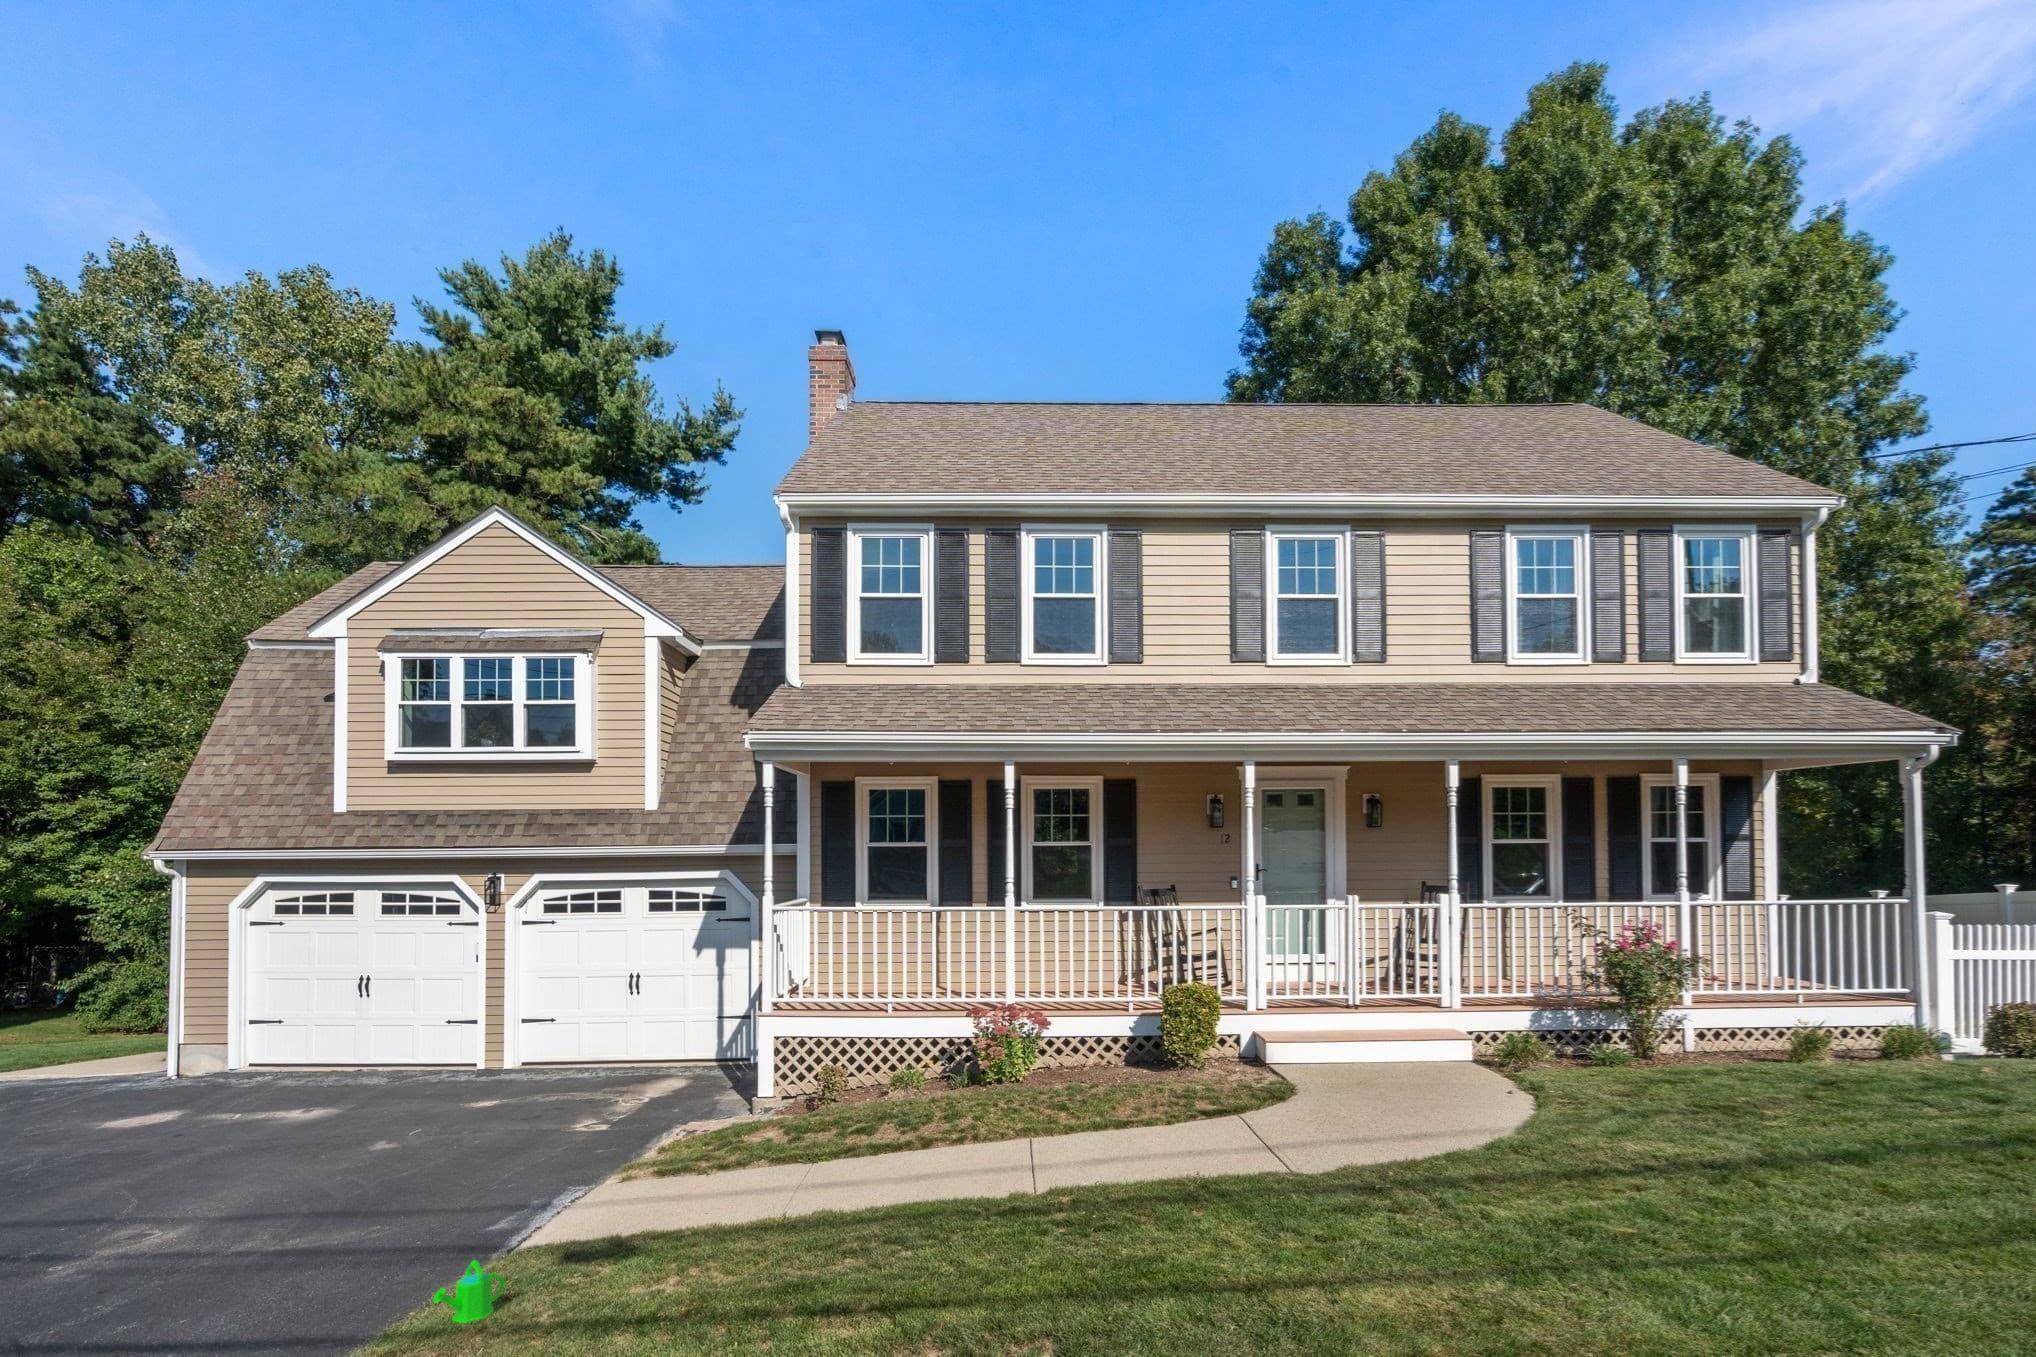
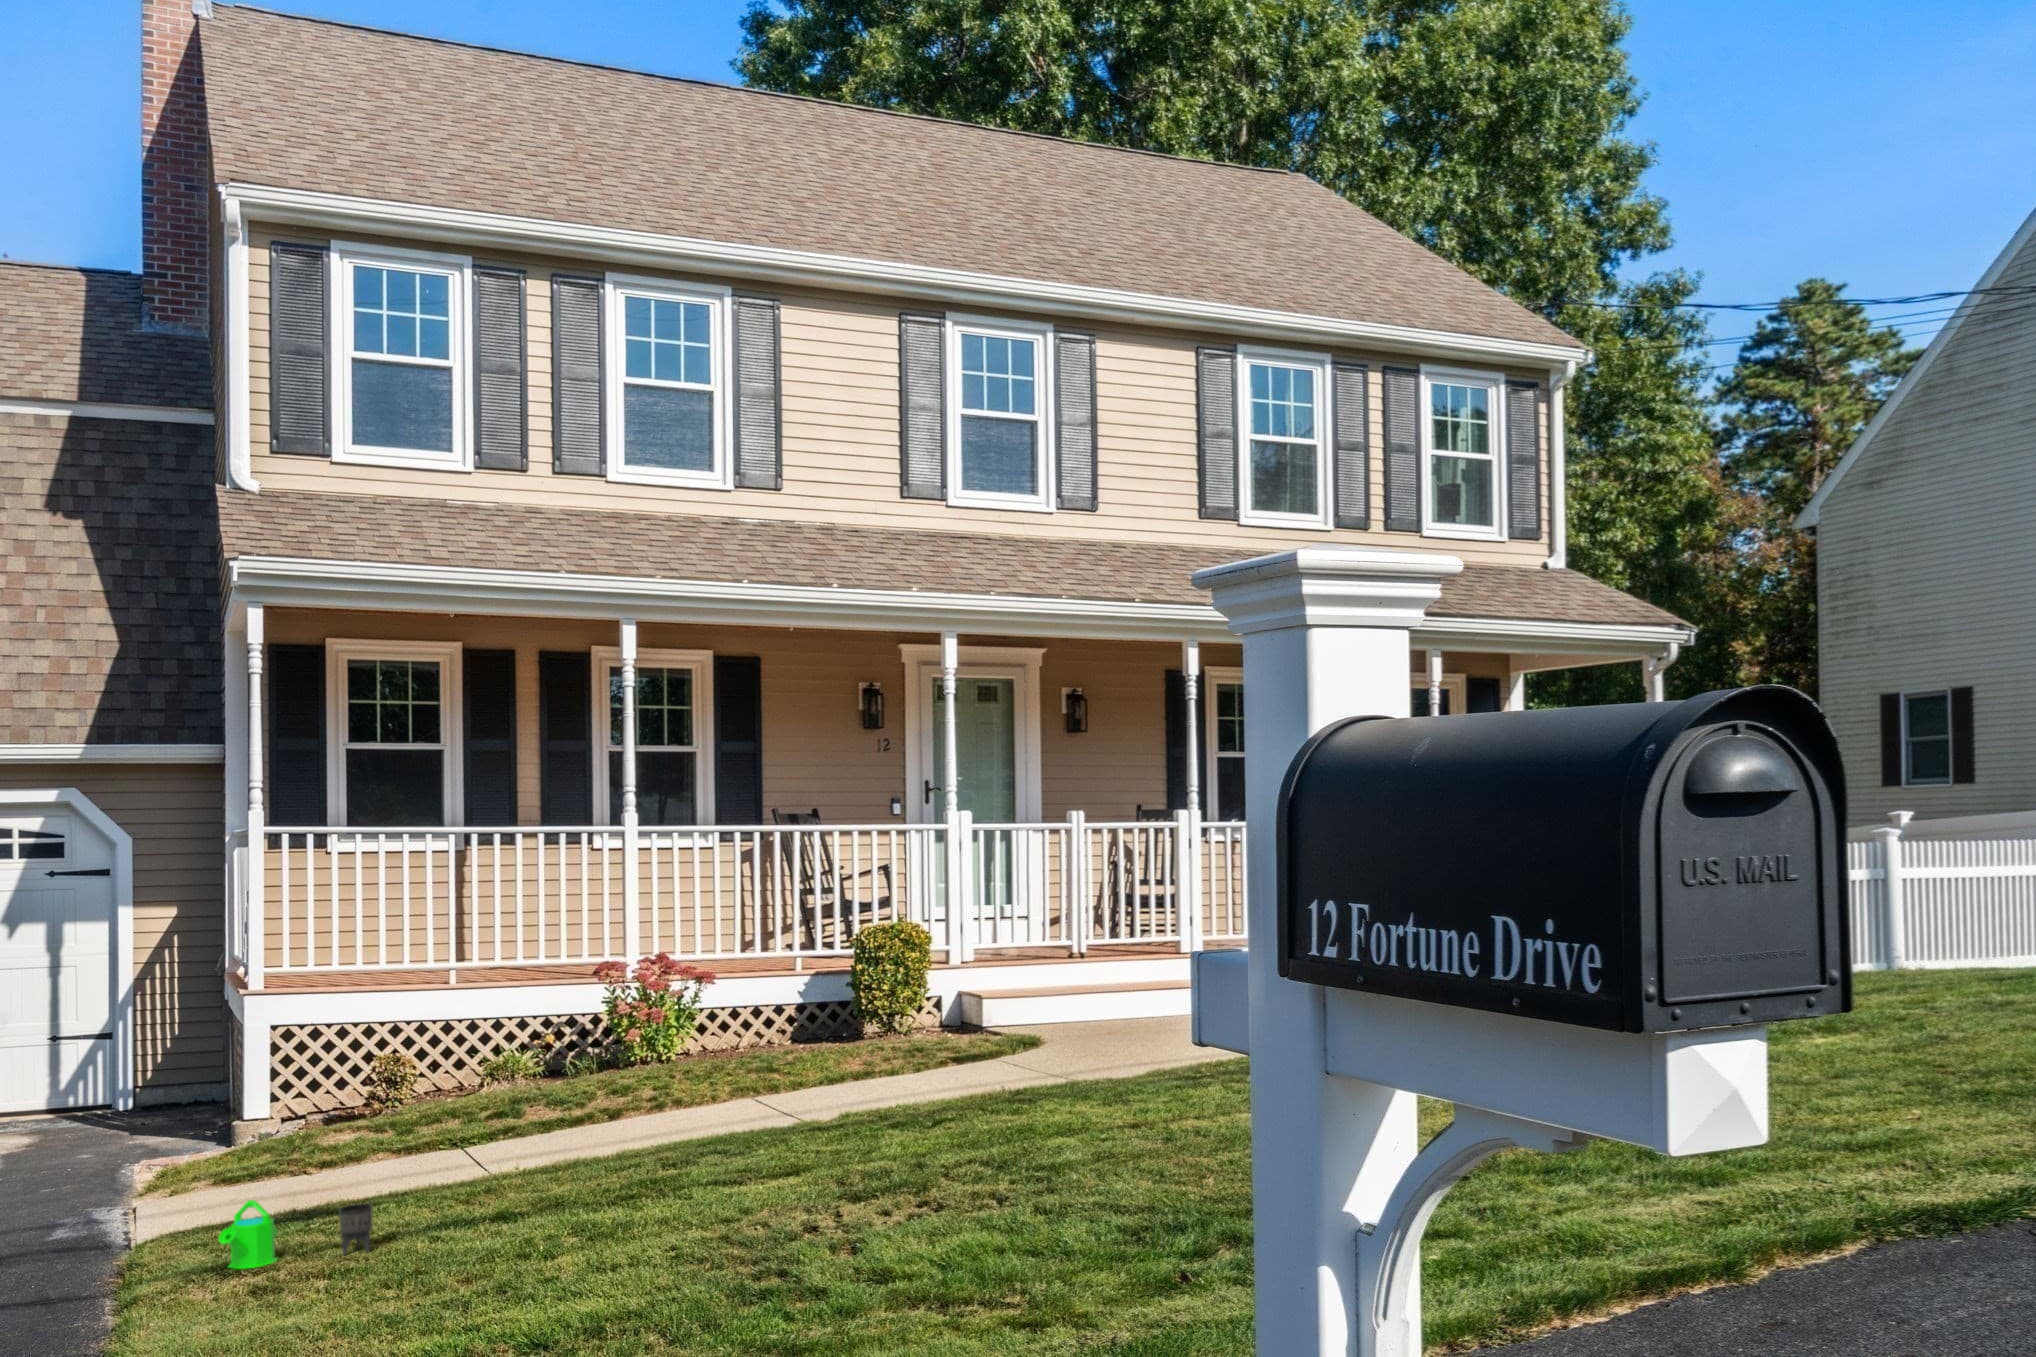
planter: none [522,1276,551,1324] -> present [339,1204,373,1255]

